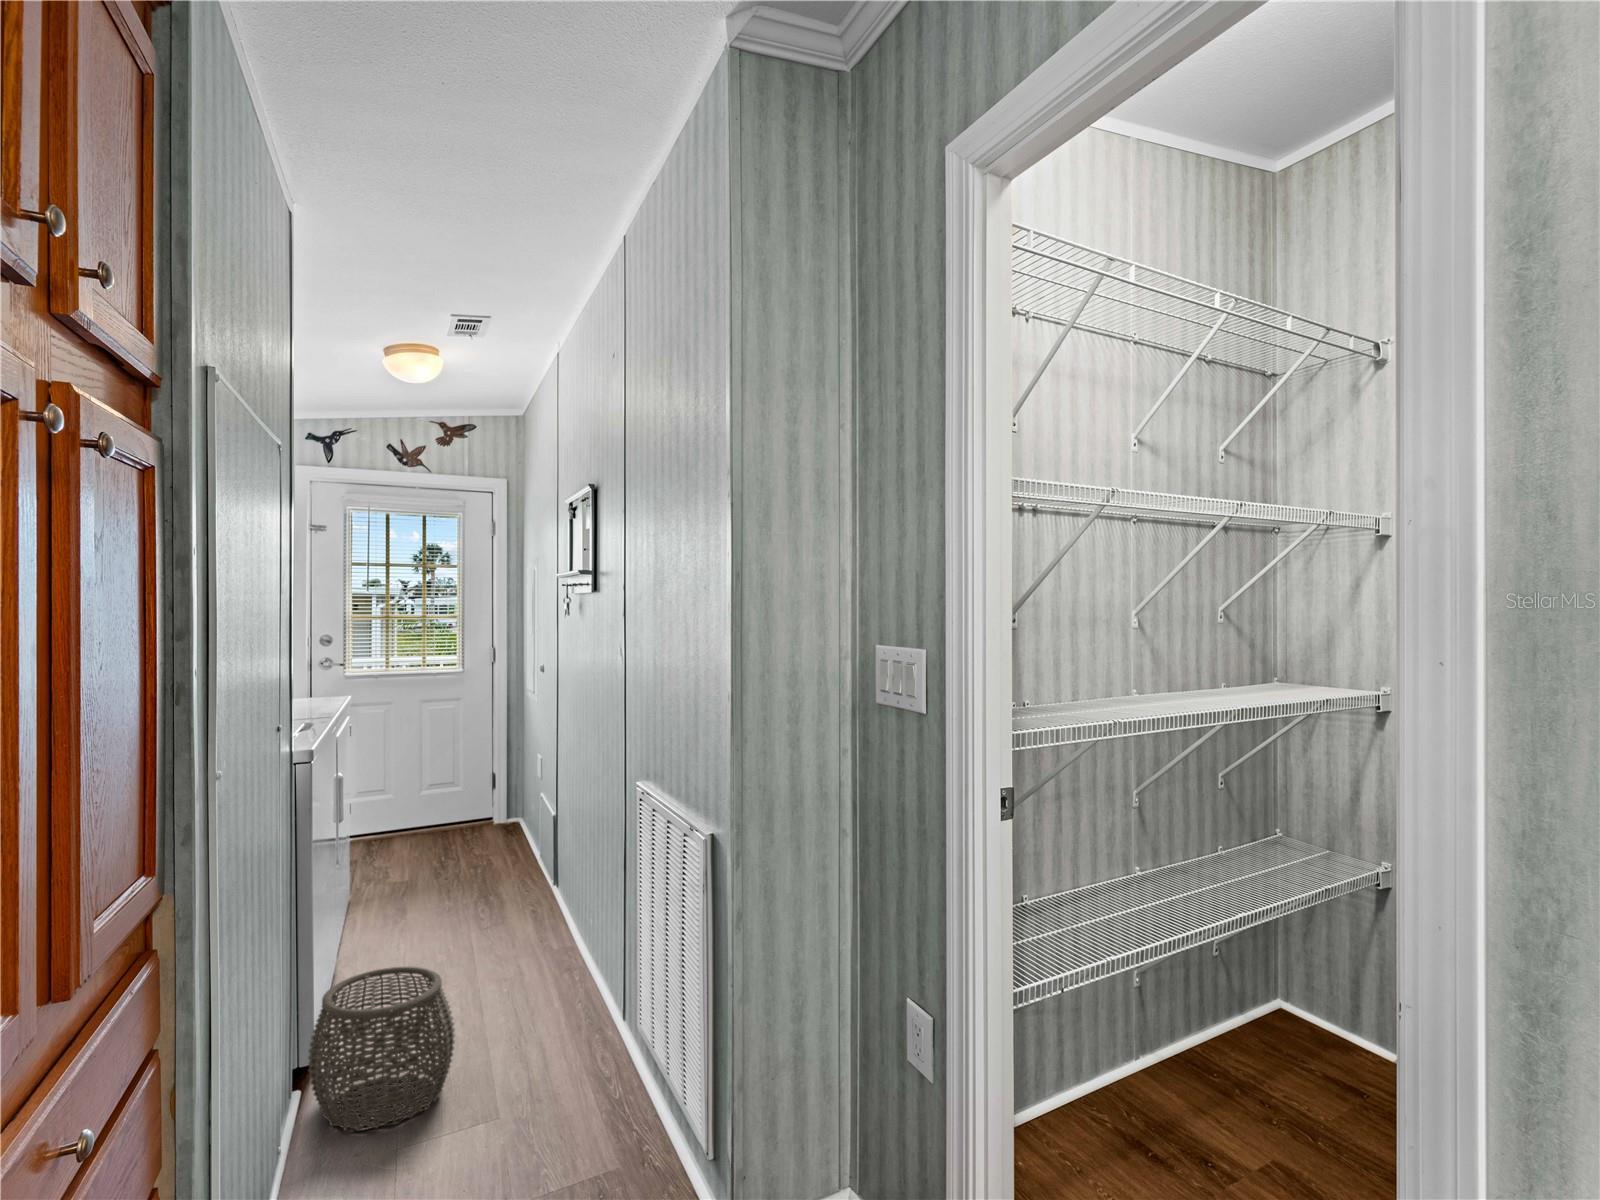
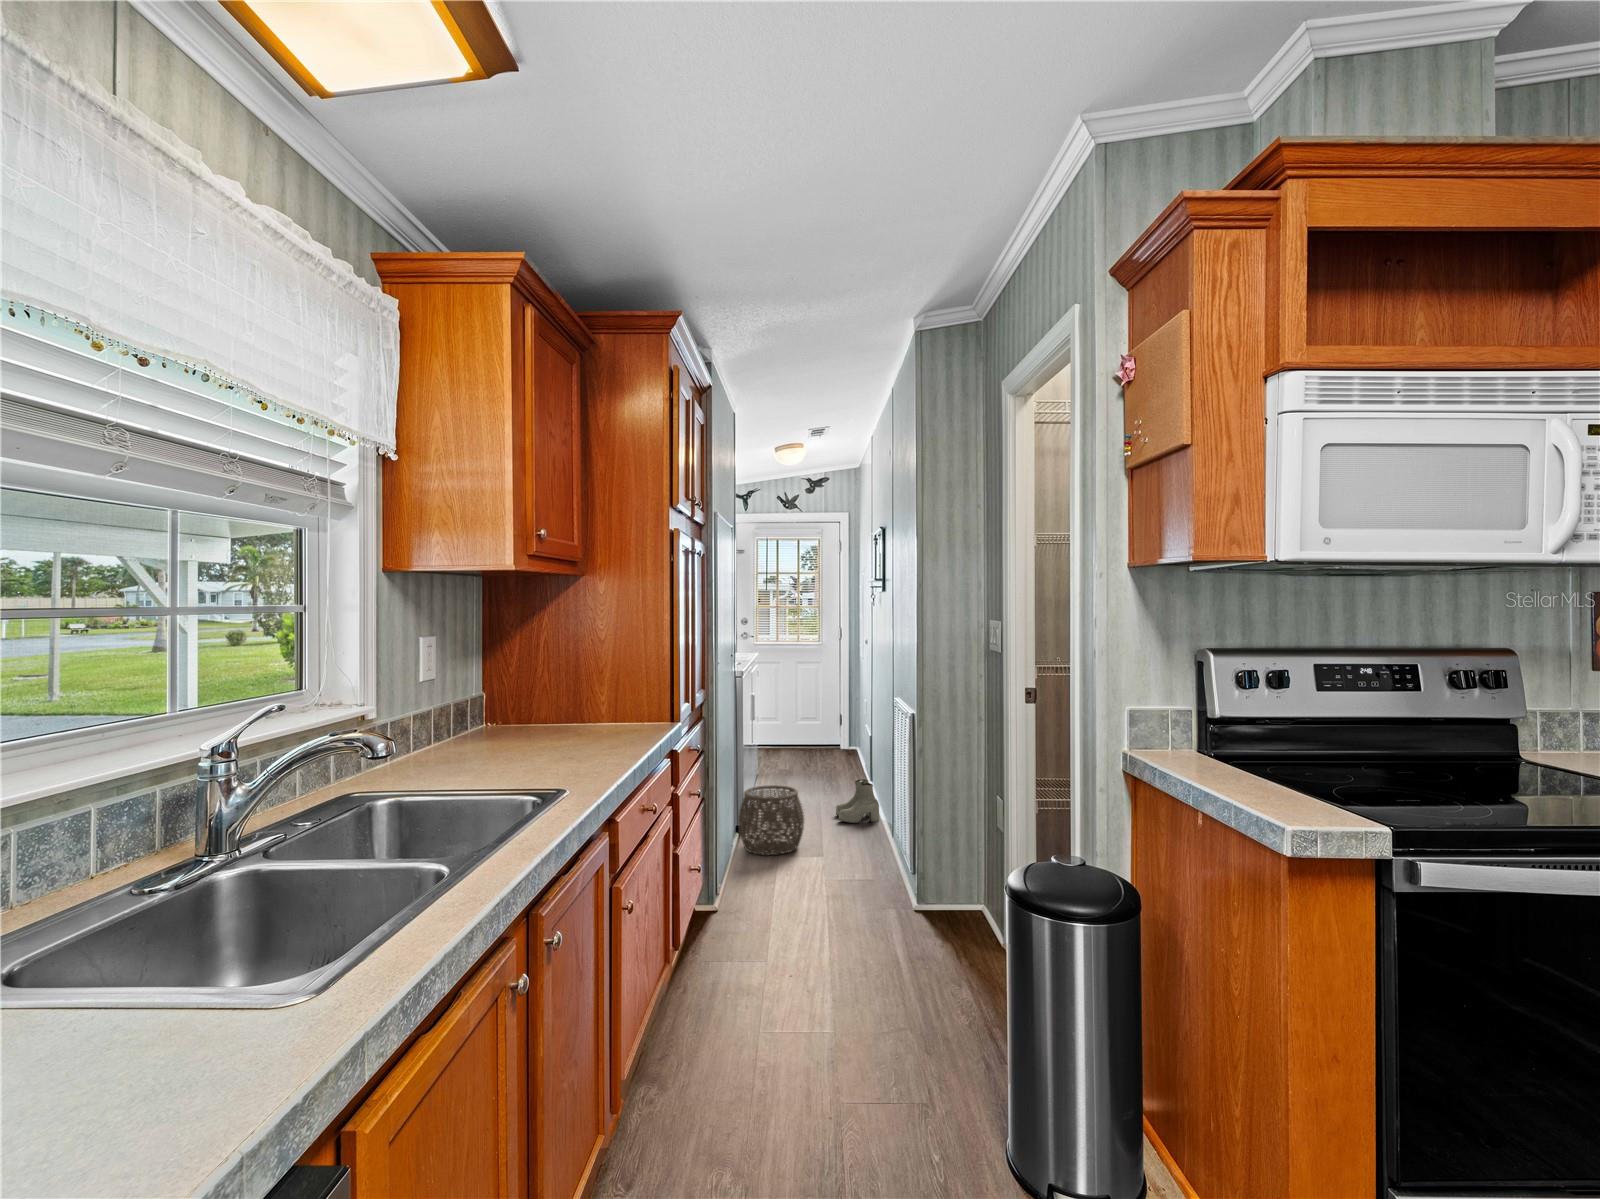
boots: none [506,913,586,999] -> present [836,779,879,823]

